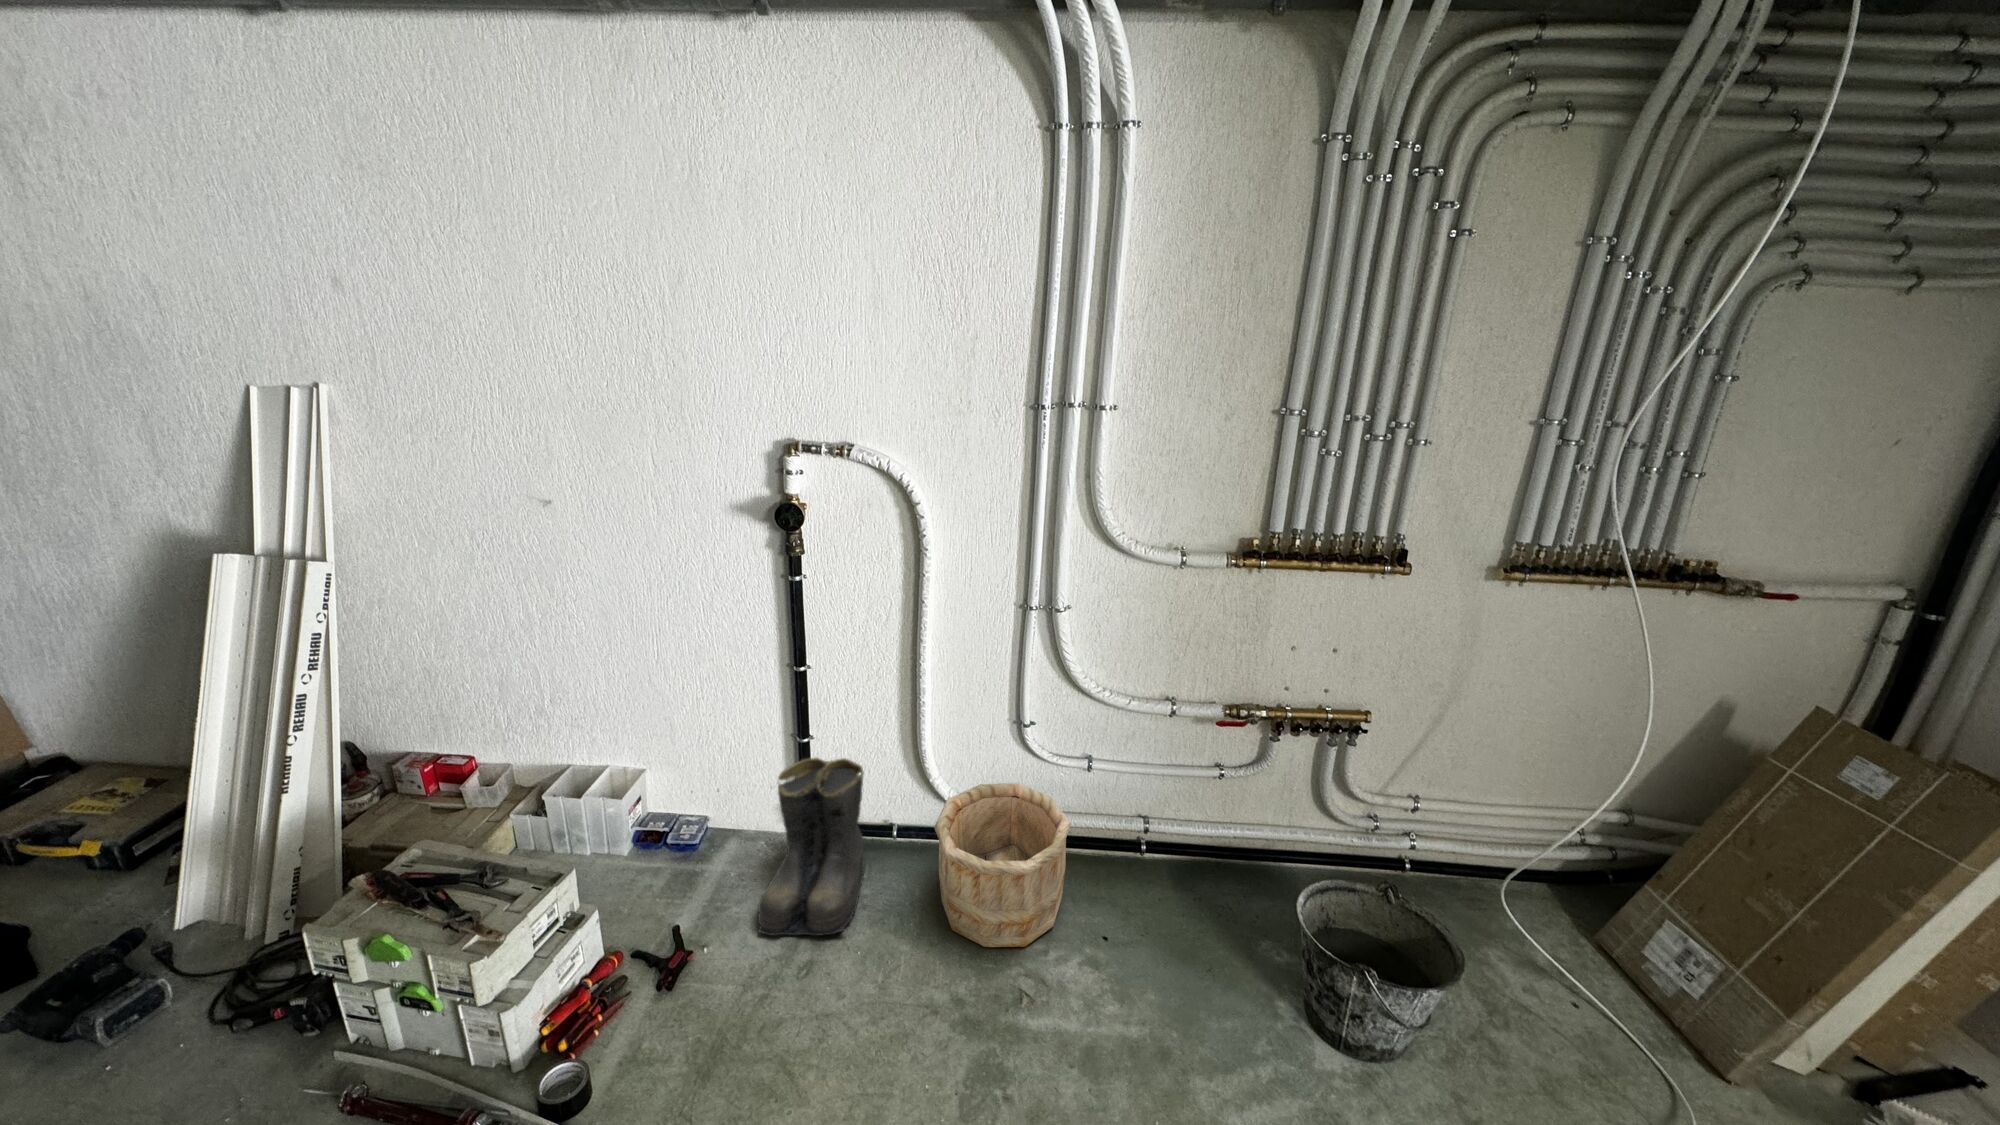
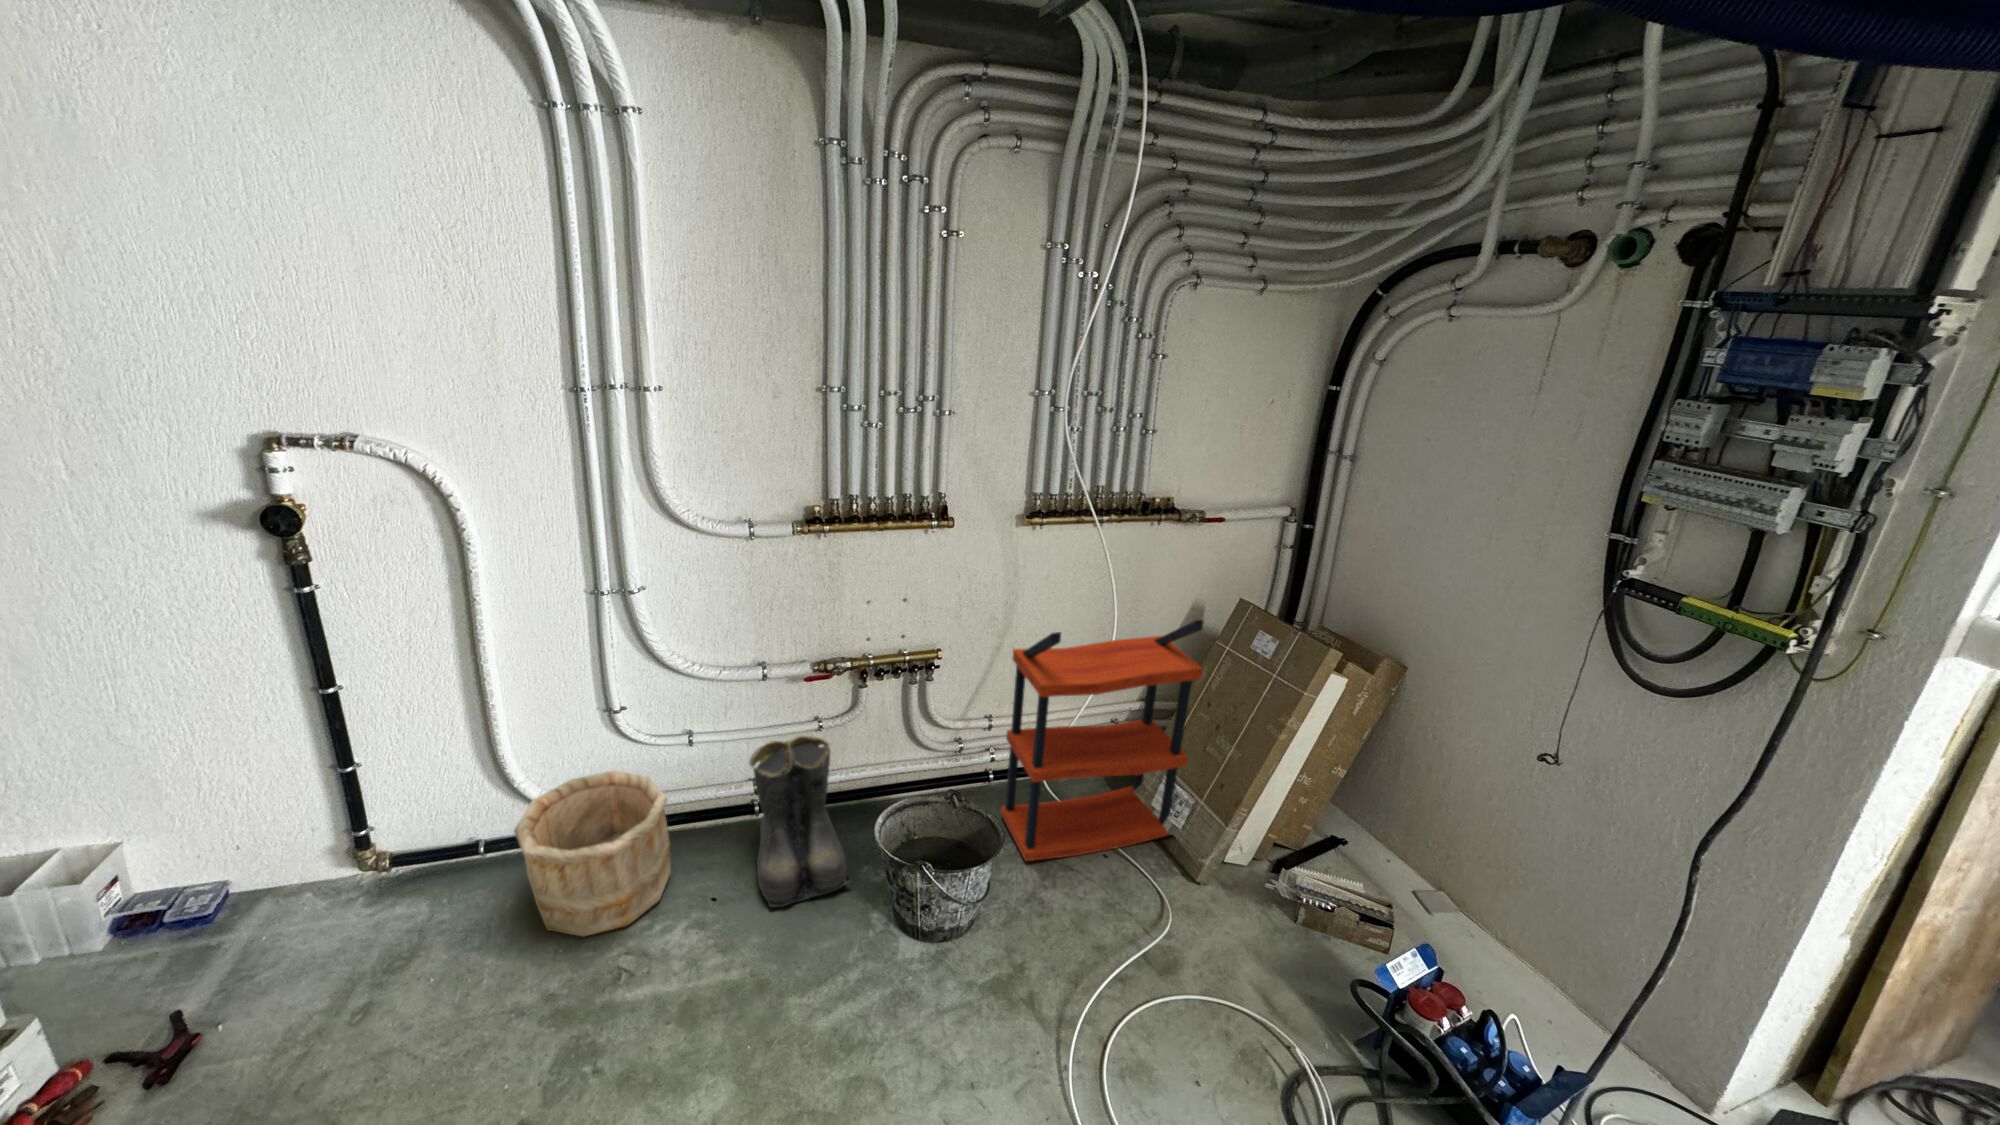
shelving unit: none [1422,719,1787,1002] -> present [1000,620,1203,861]
boots: present [758,758,864,936] -> present [749,735,850,907]

